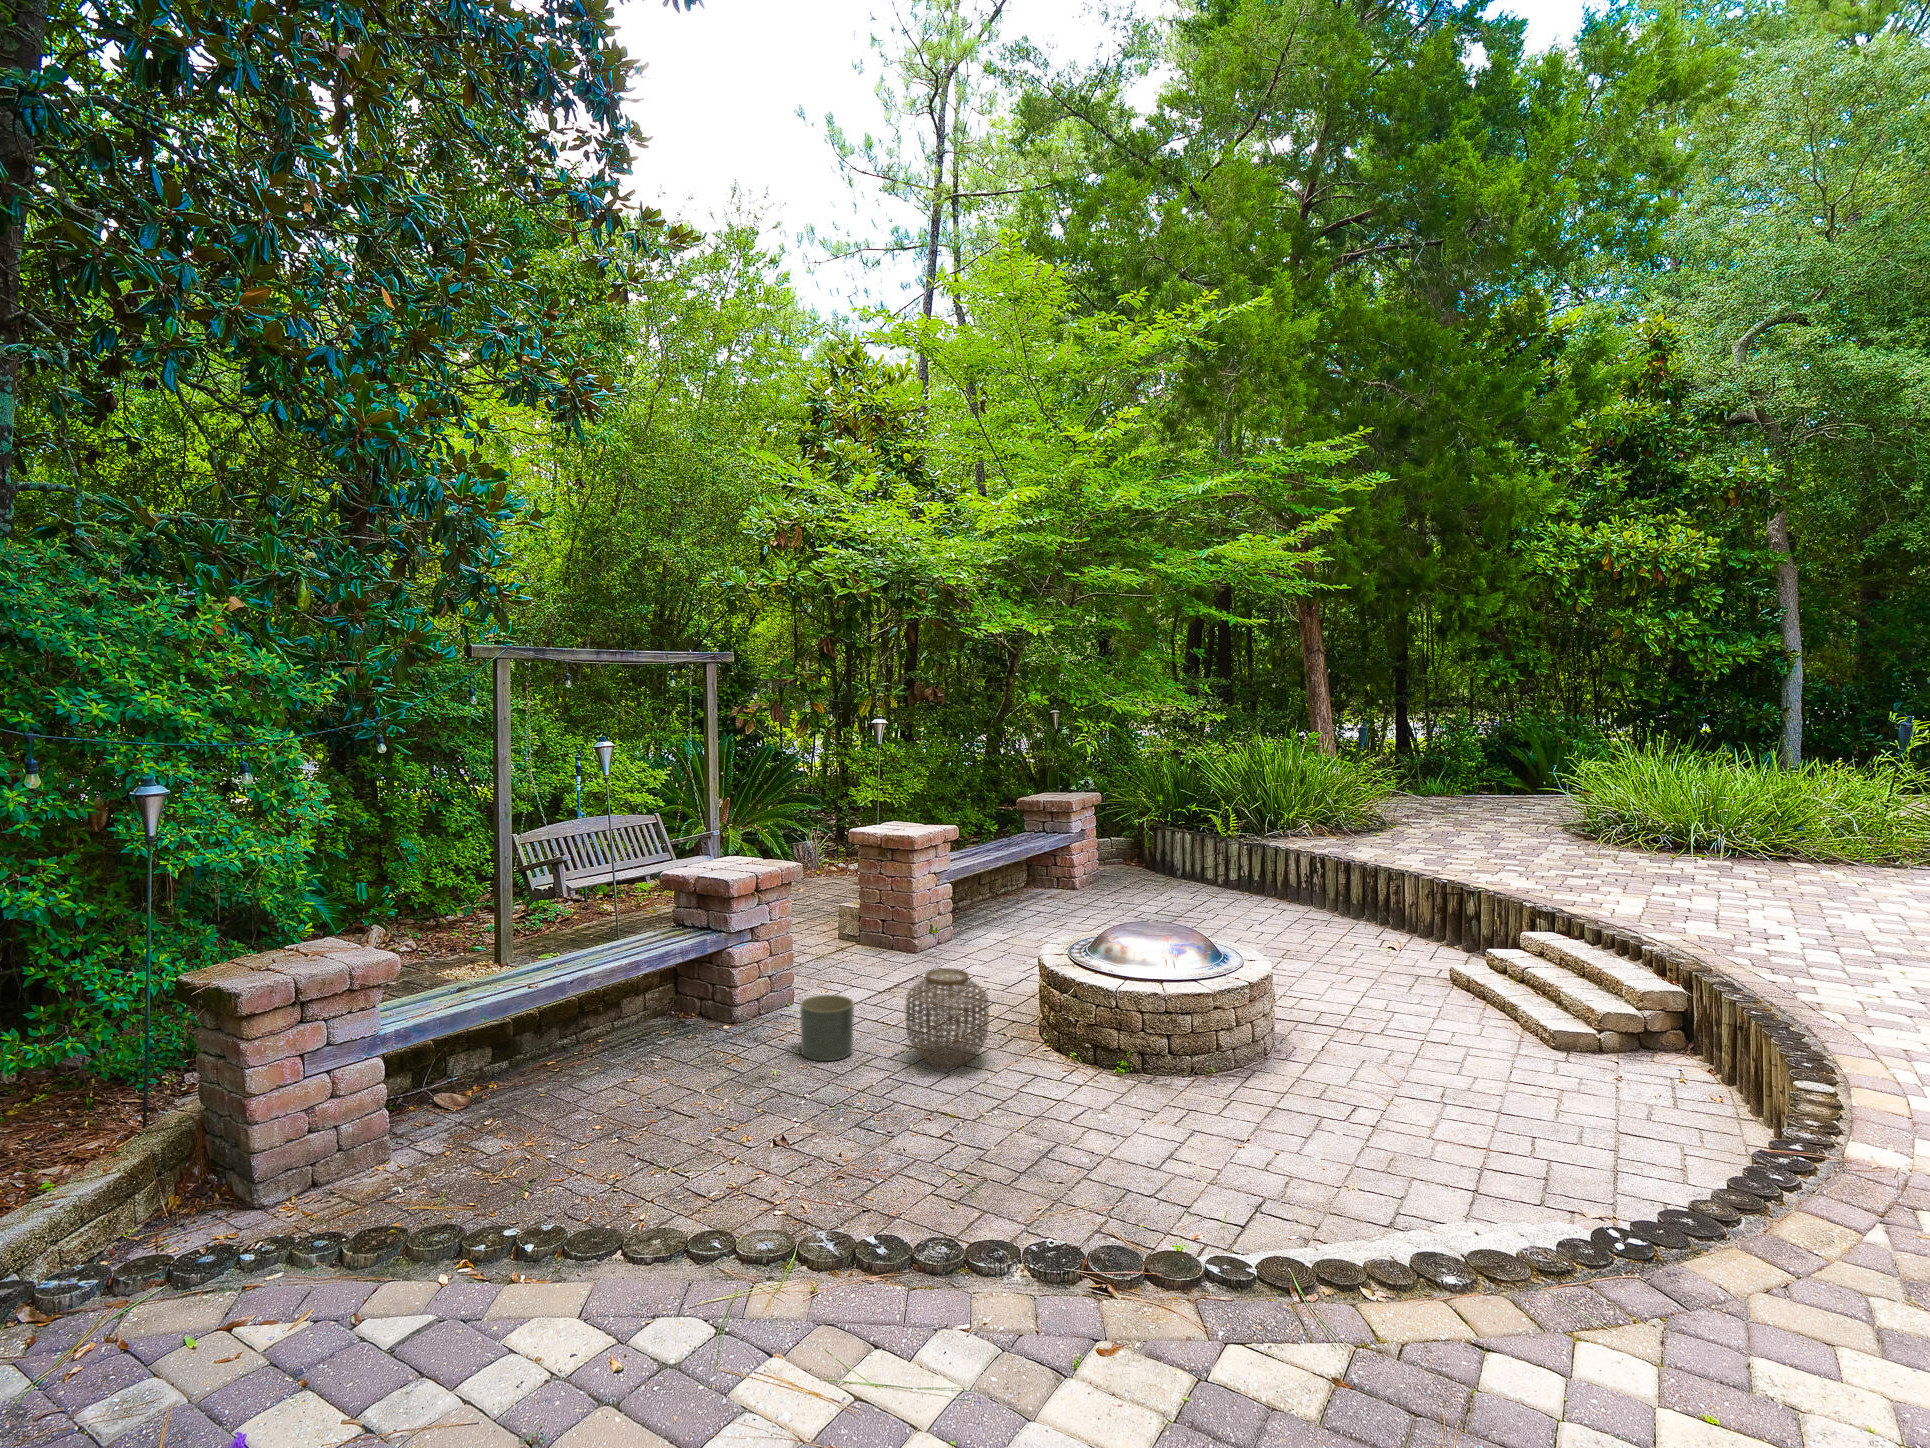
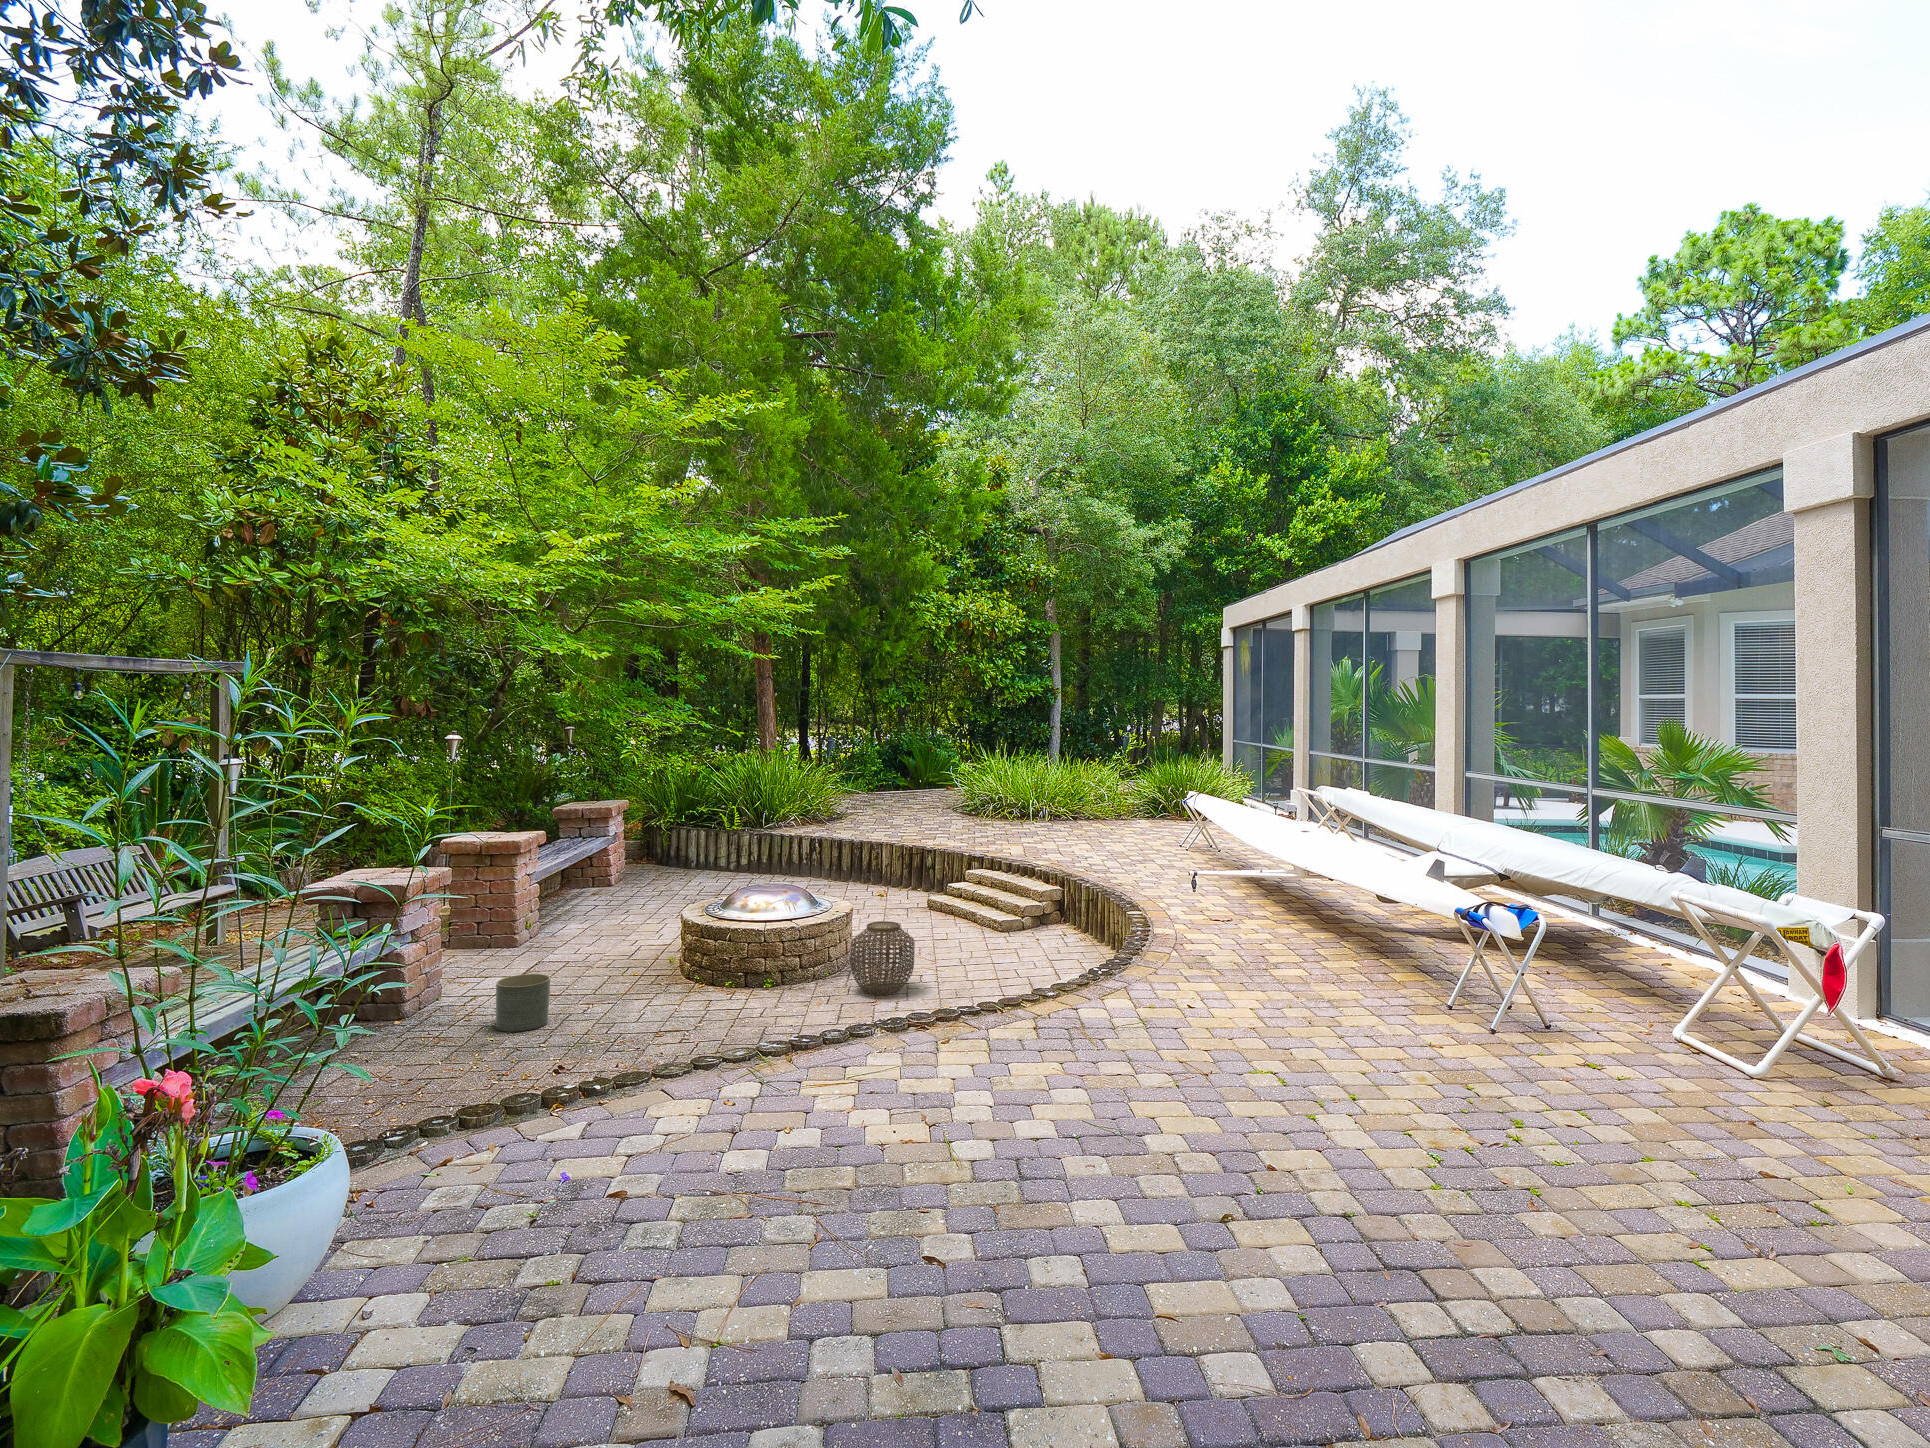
woven basket: present [906,968,988,1068] -> present [851,921,915,996]

